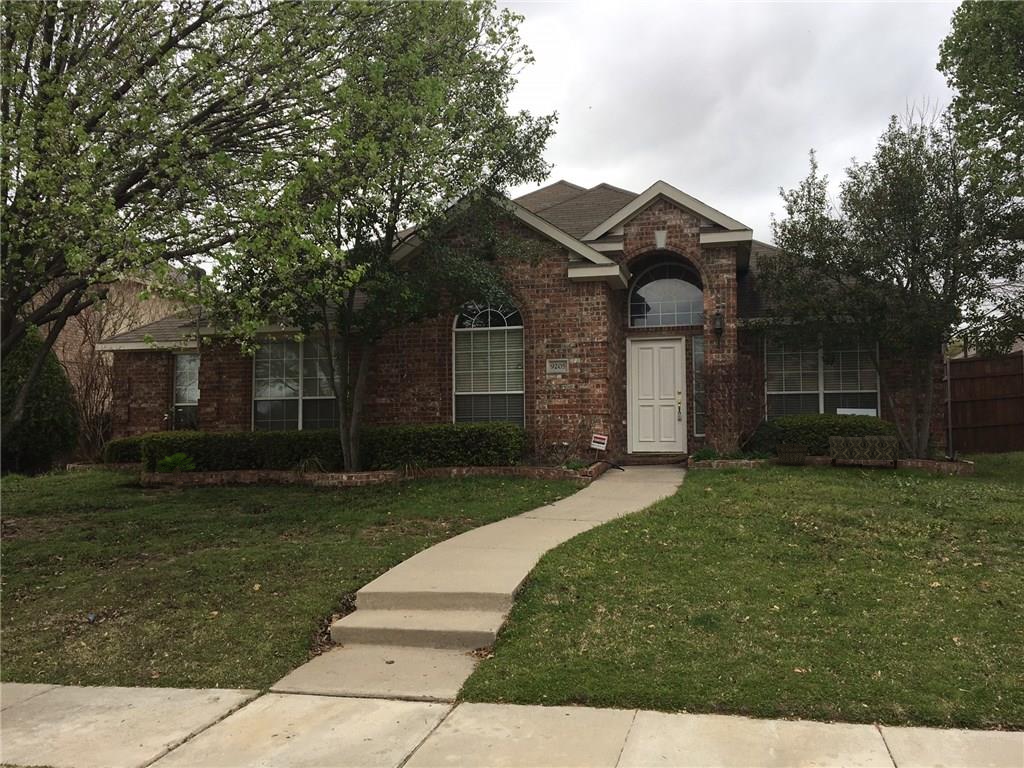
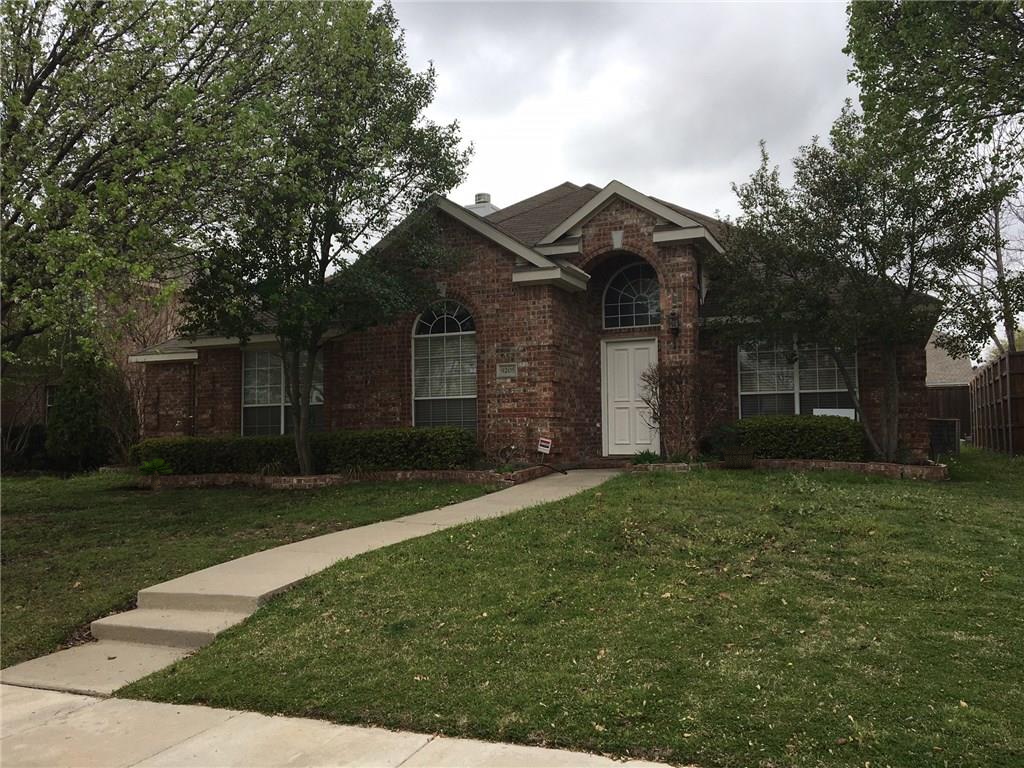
bench: present [829,435,899,469] -> none [775,437,847,472]

